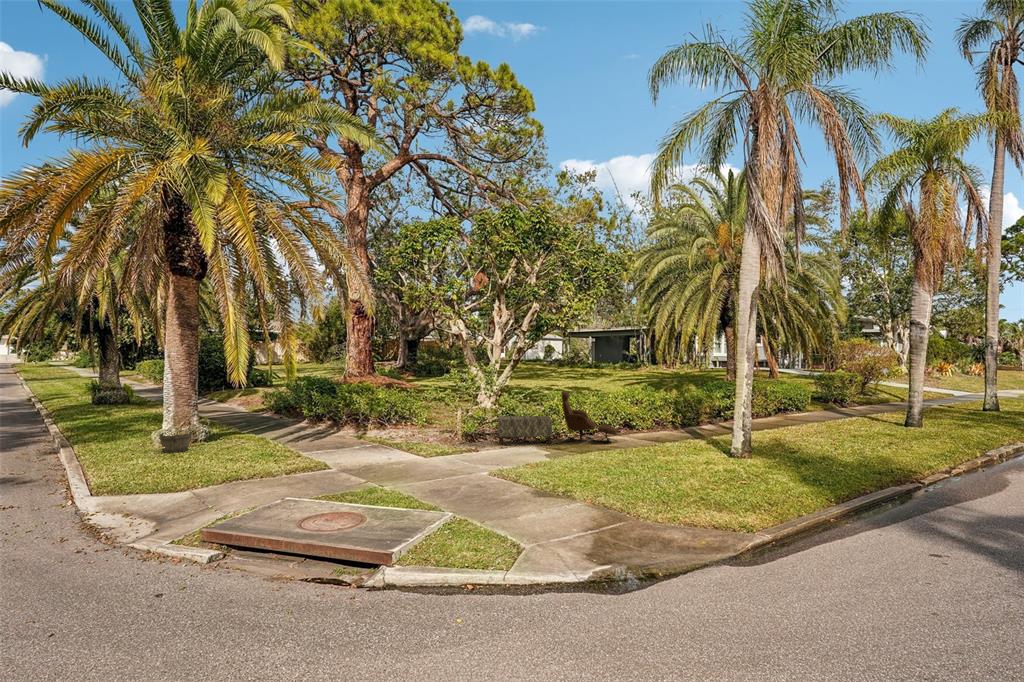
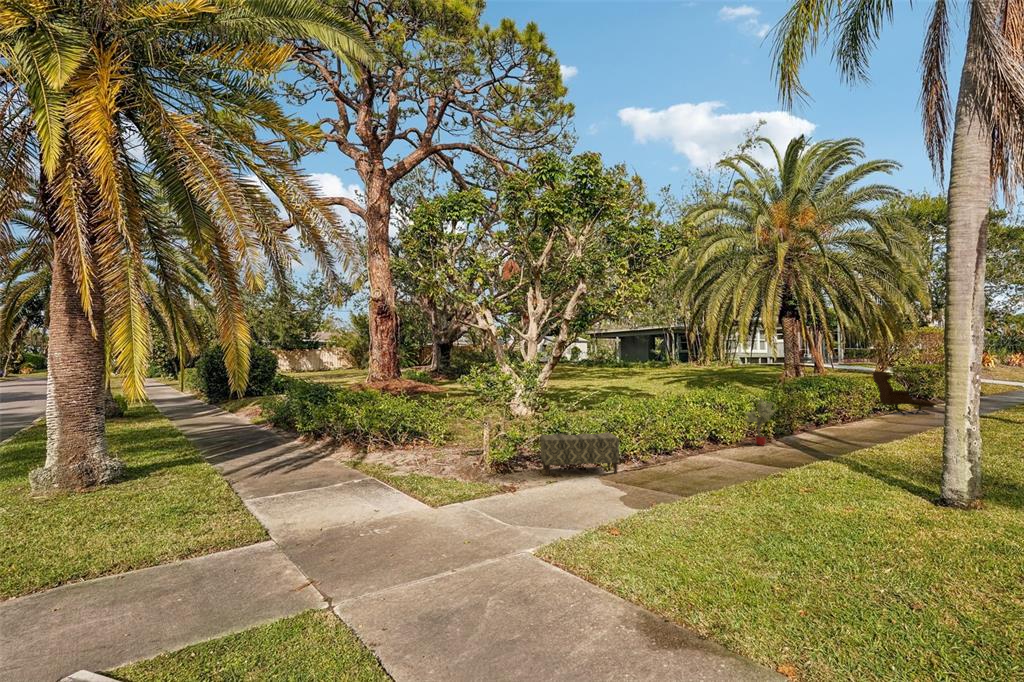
lounge chair: present [561,391,617,443] -> present [873,371,934,415]
potted tree: none [653,394,678,431] -> present [745,397,775,446]
wooden bucket: present [160,429,191,453] -> none [60,461,112,500]

